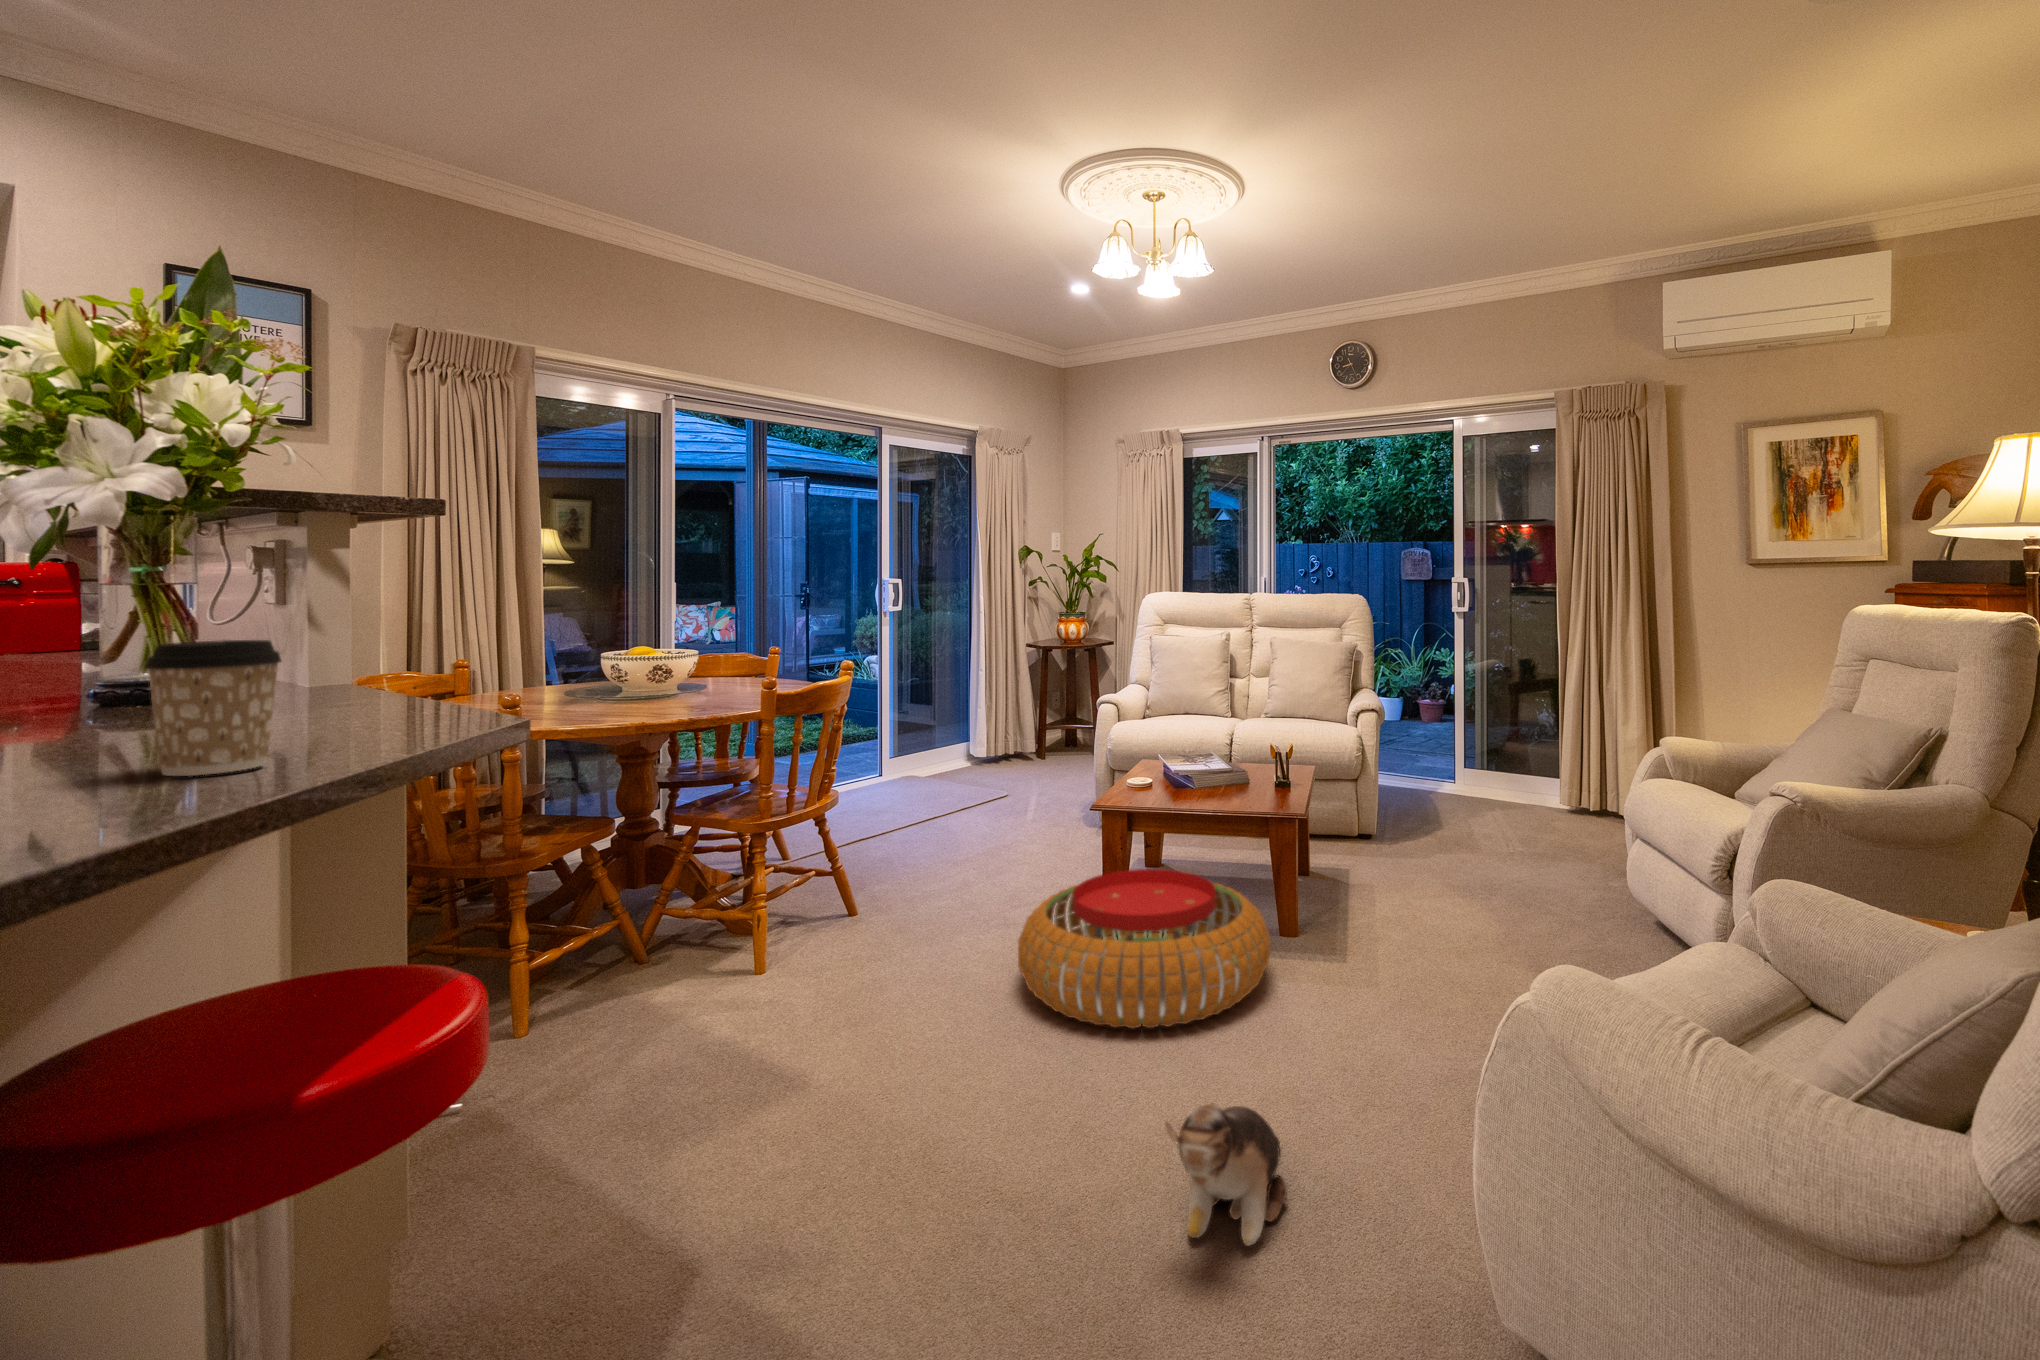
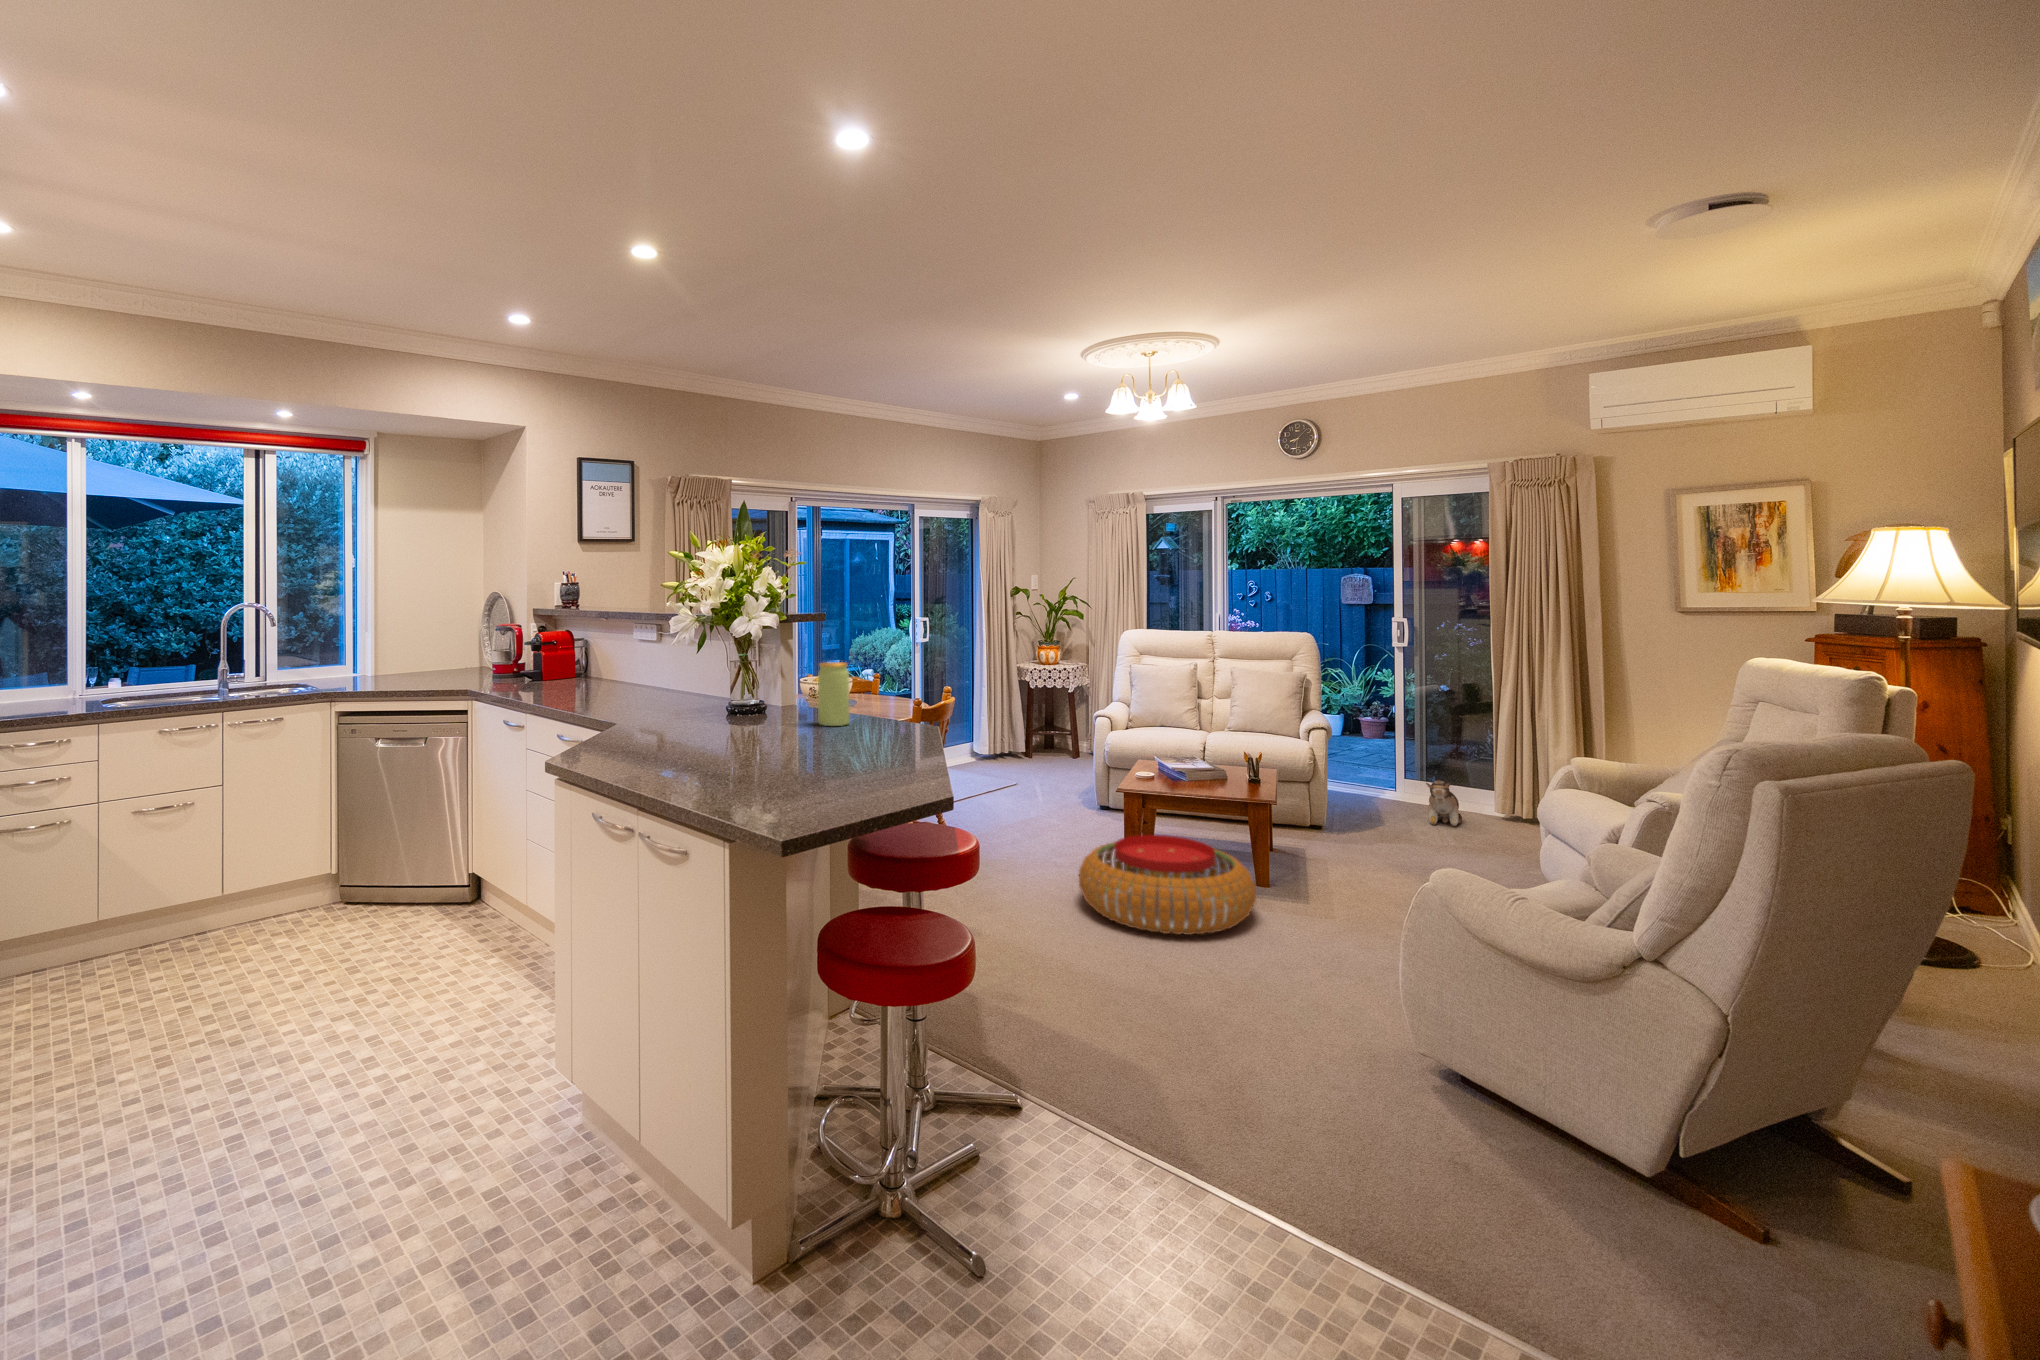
jar: none [301,577,393,715] -> present [818,662,850,726]
coffee cup: present [145,640,281,776] -> none [851,701,888,753]
plush toy: present [1165,1103,1287,1246] -> present [1426,780,1462,826]

